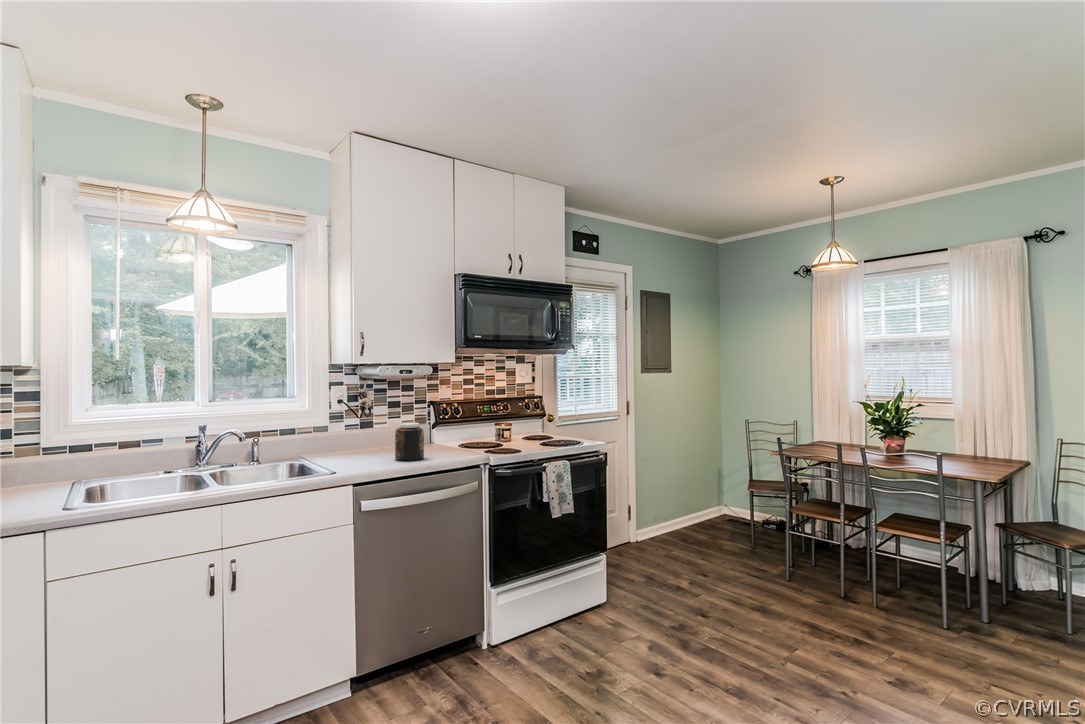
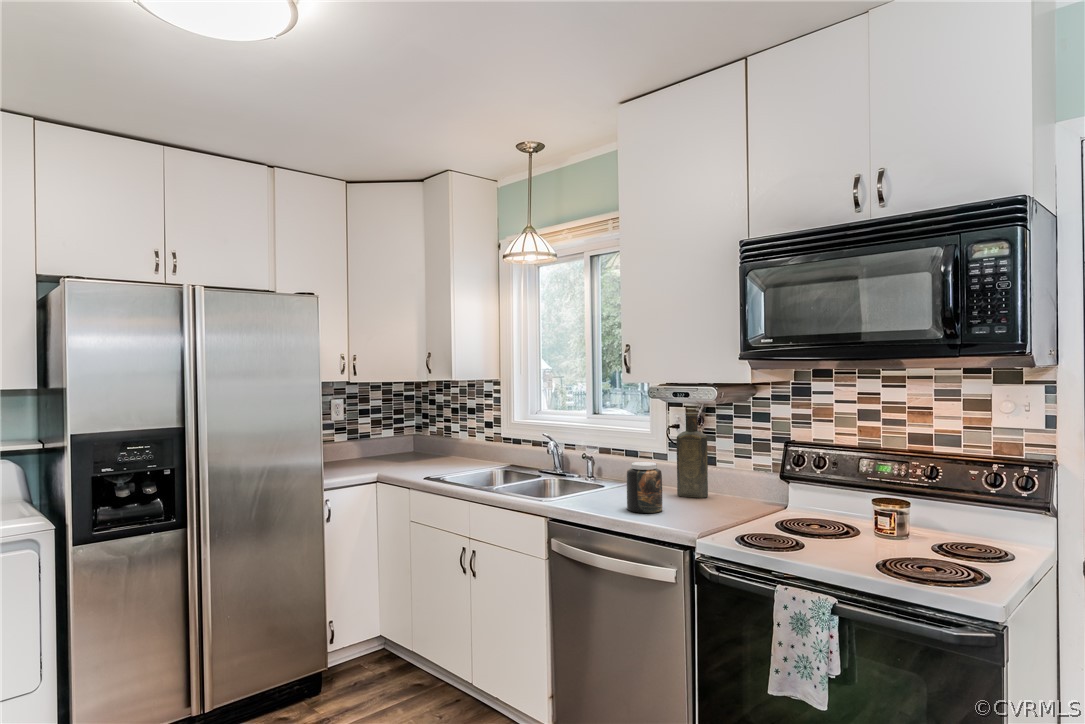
bottle: none [359,387,386,453] -> present [676,413,708,498]

